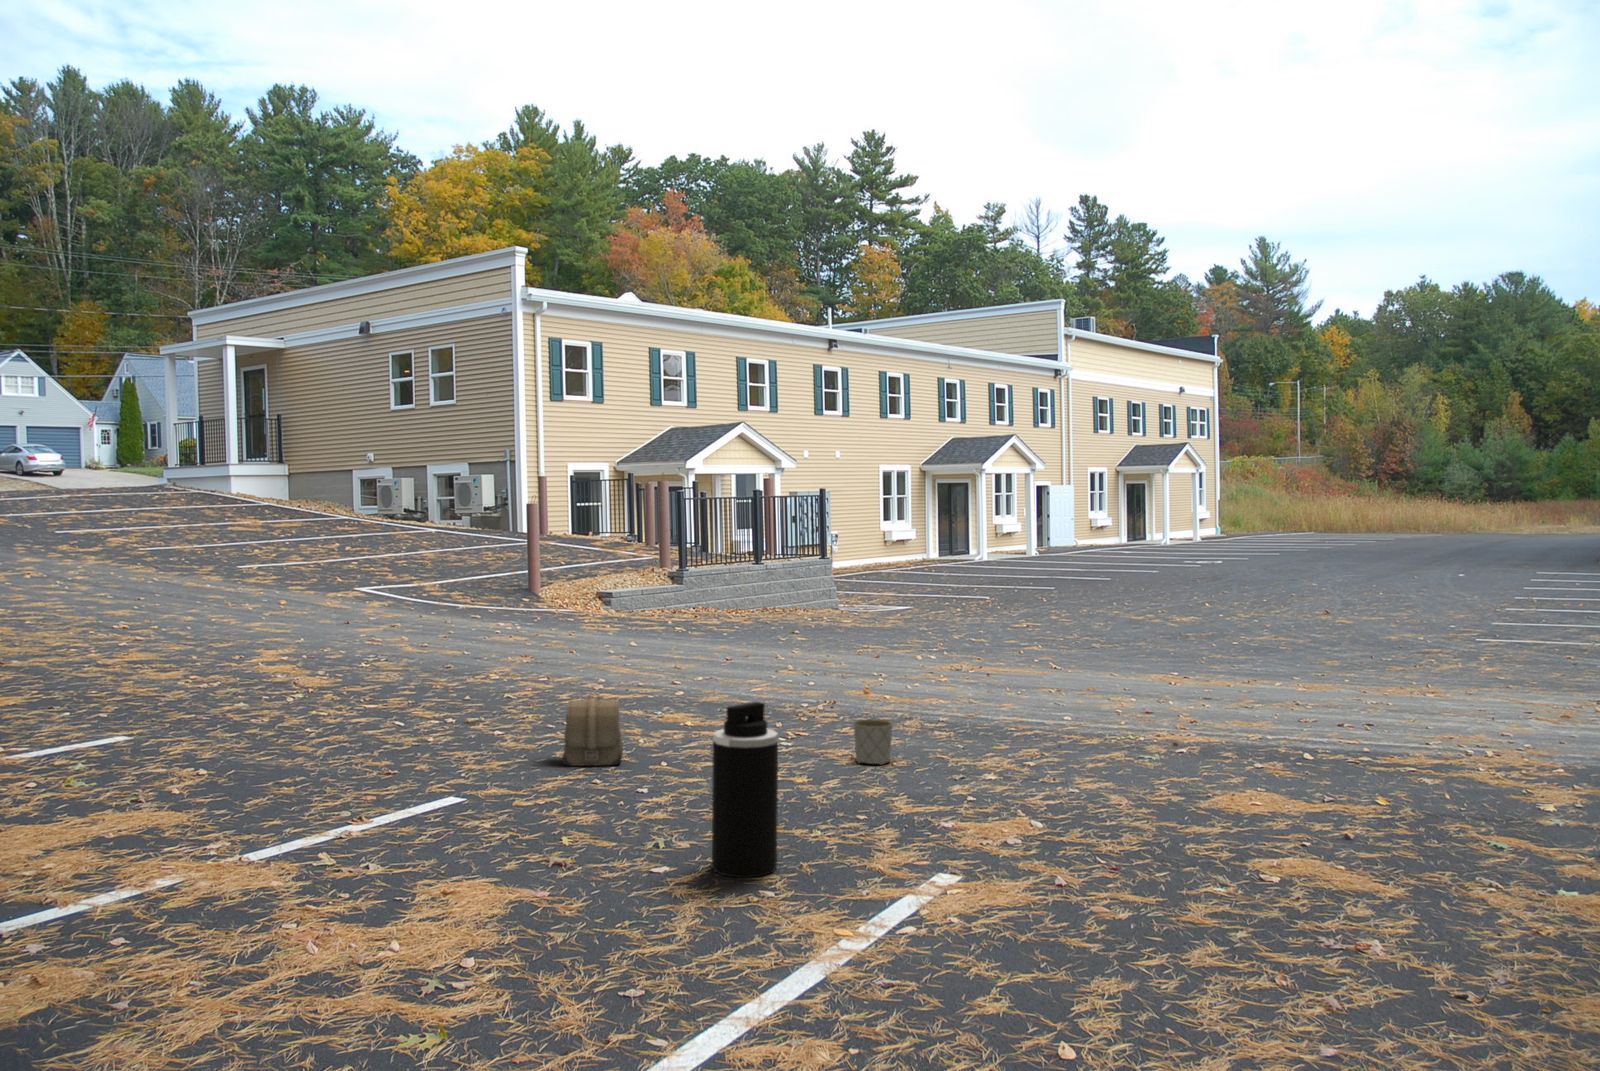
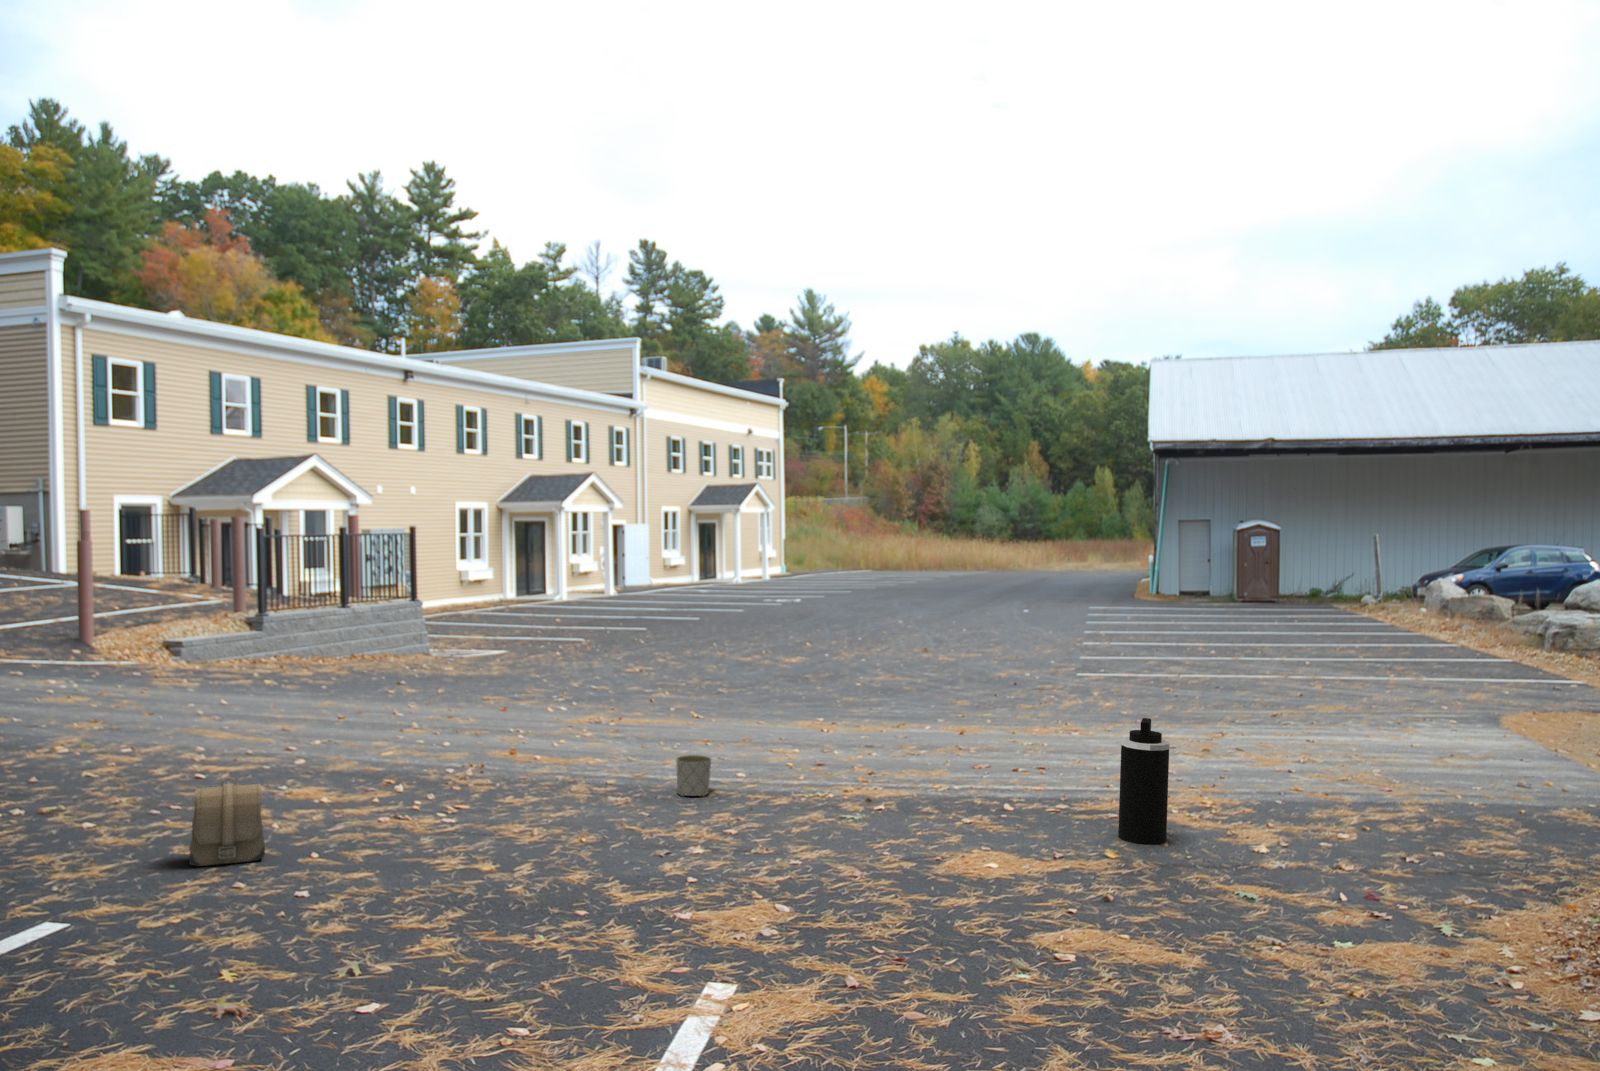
trash can: present [712,702,778,878] -> present [1118,718,1170,845]
planter: present [854,719,892,765] -> present [676,755,711,796]

